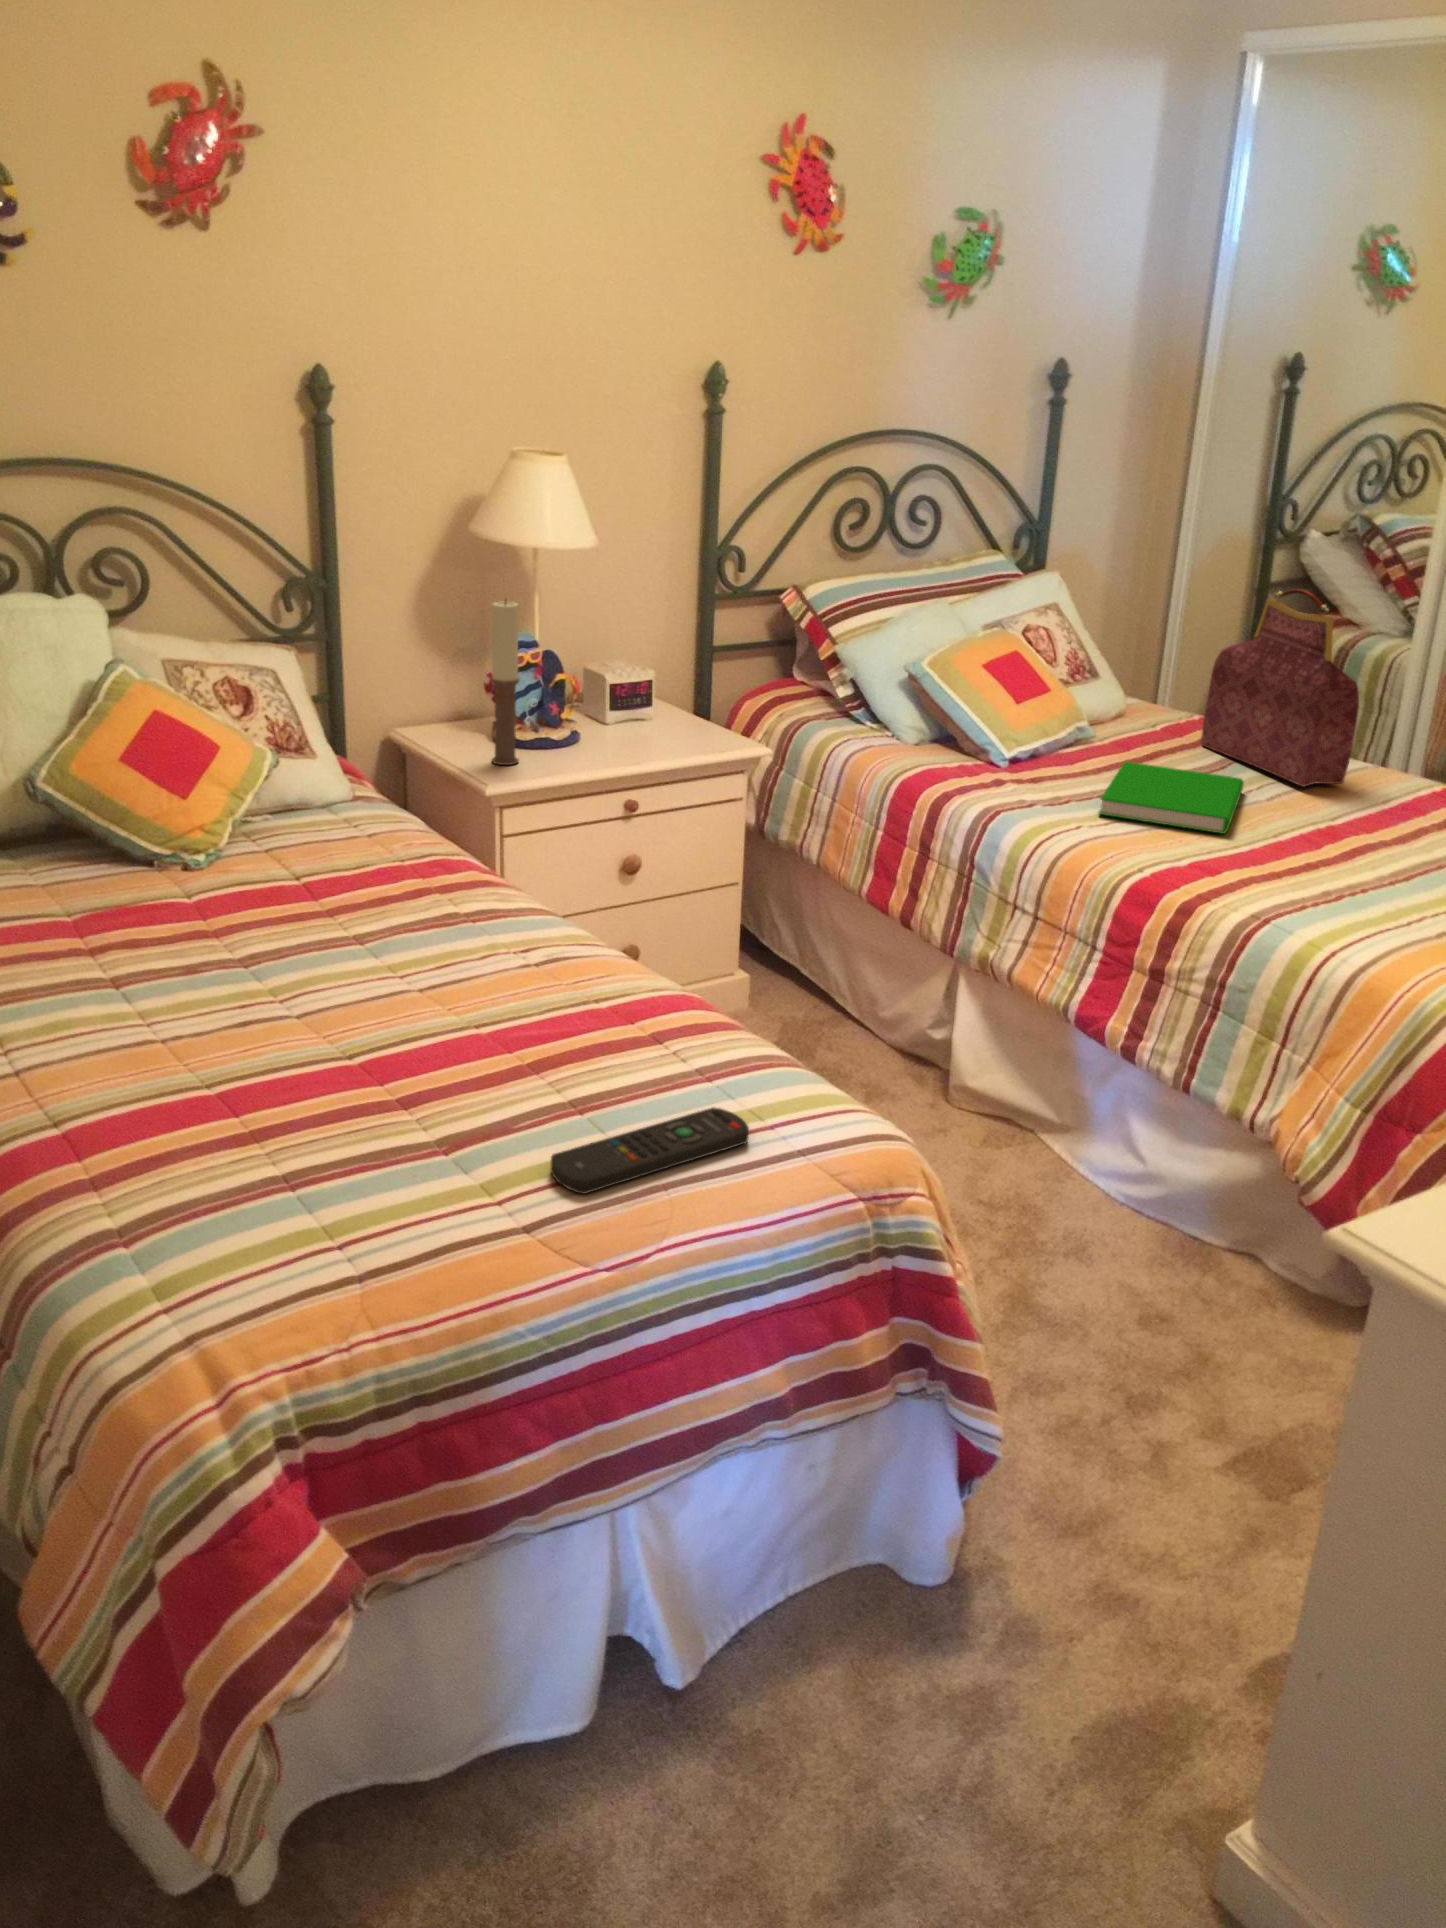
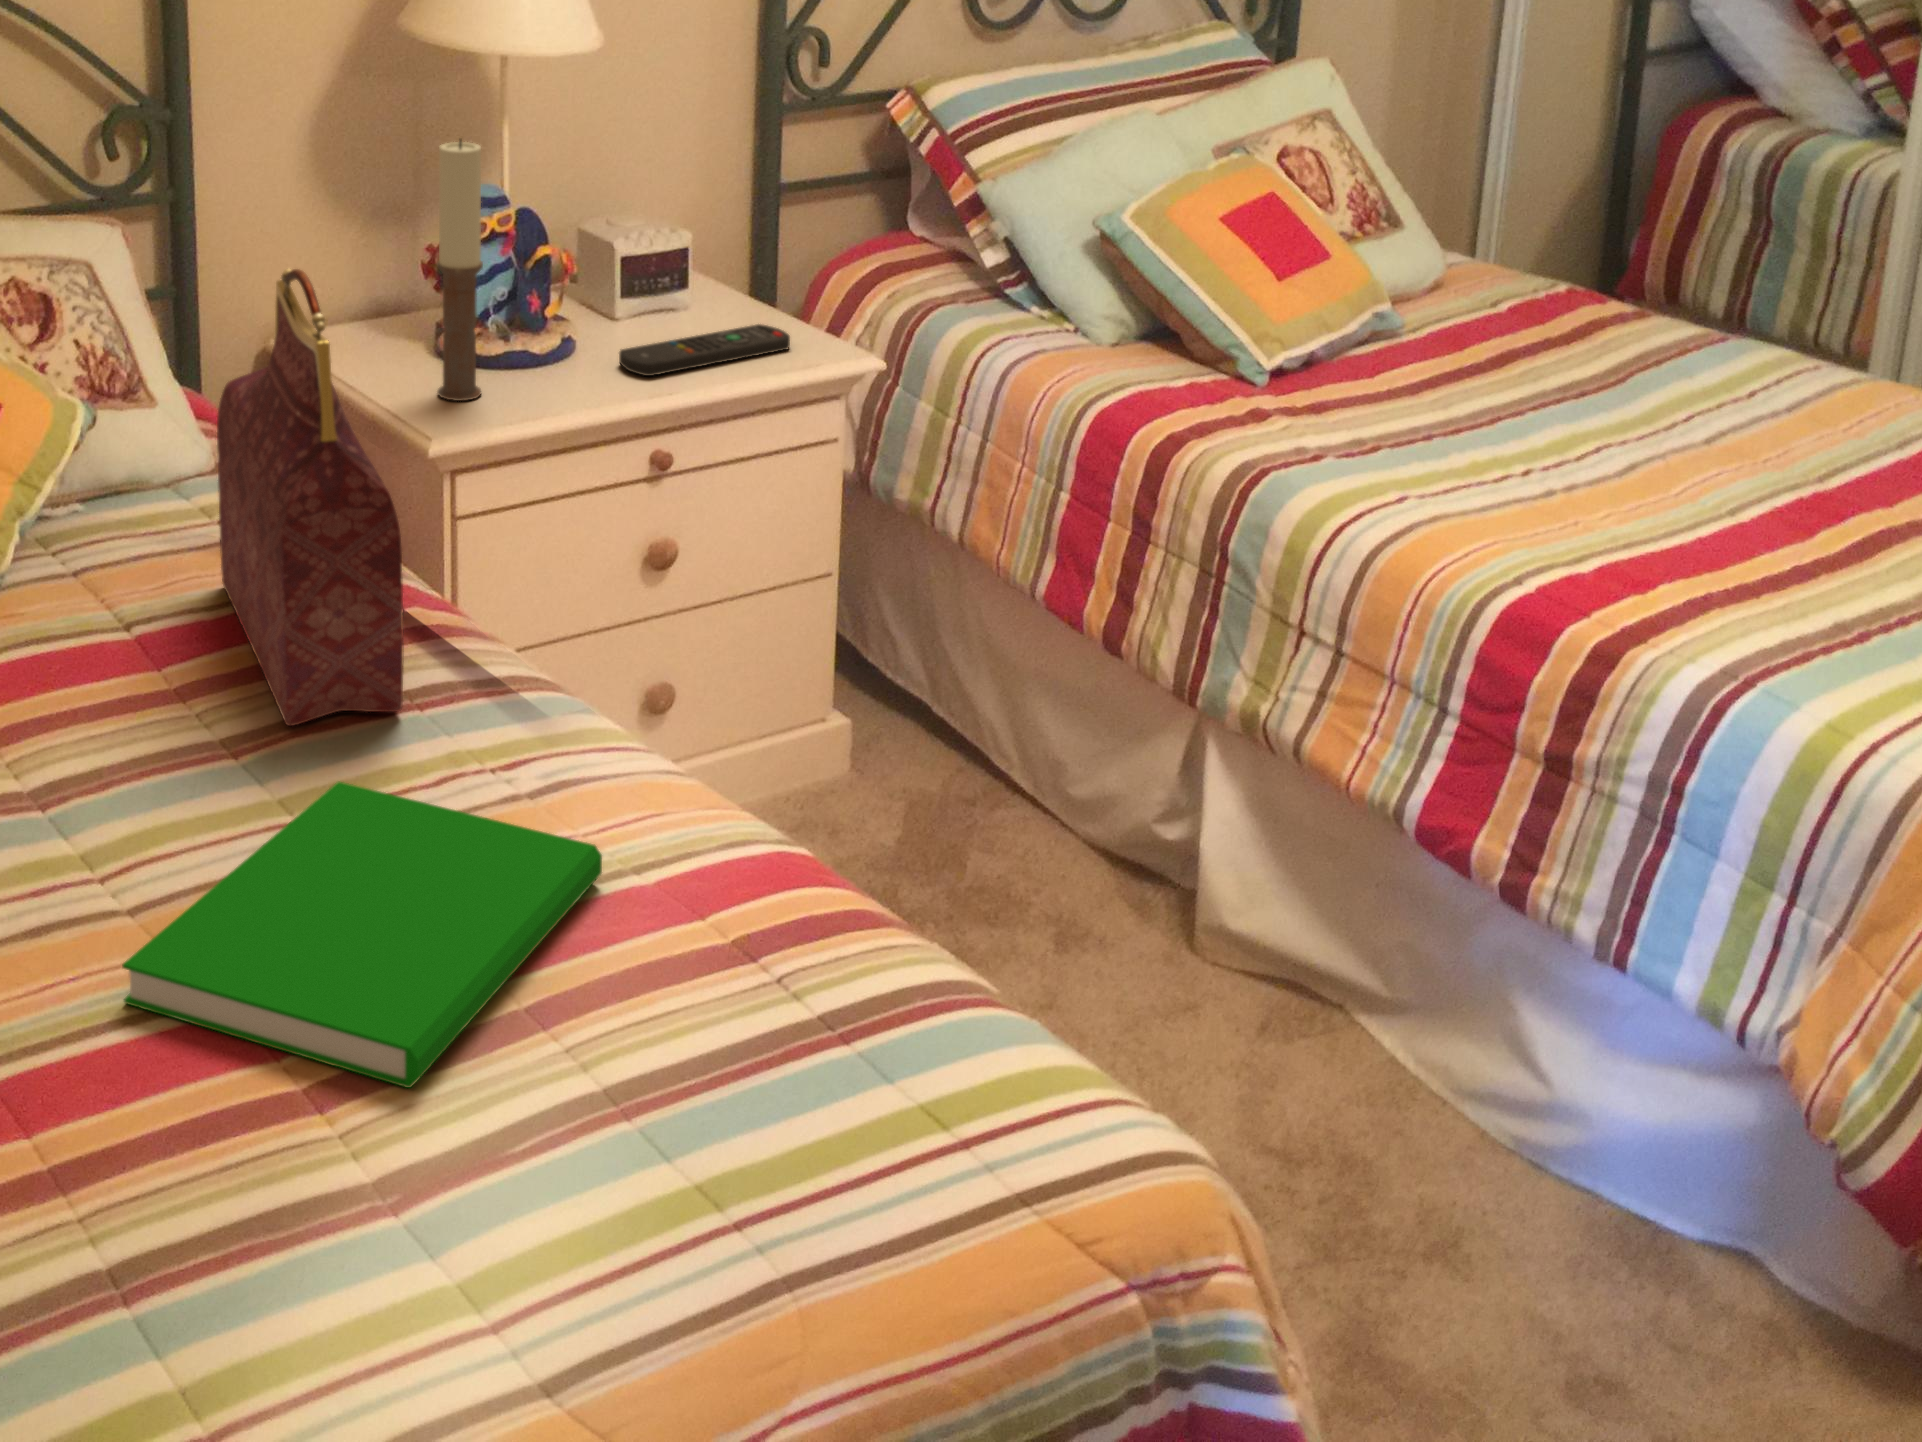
handbag: present [1201,589,1359,787] -> present [217,269,404,726]
book: present [1099,761,1244,834] -> present [122,782,602,1088]
remote control: present [551,1107,749,1194] -> present [619,324,790,376]

